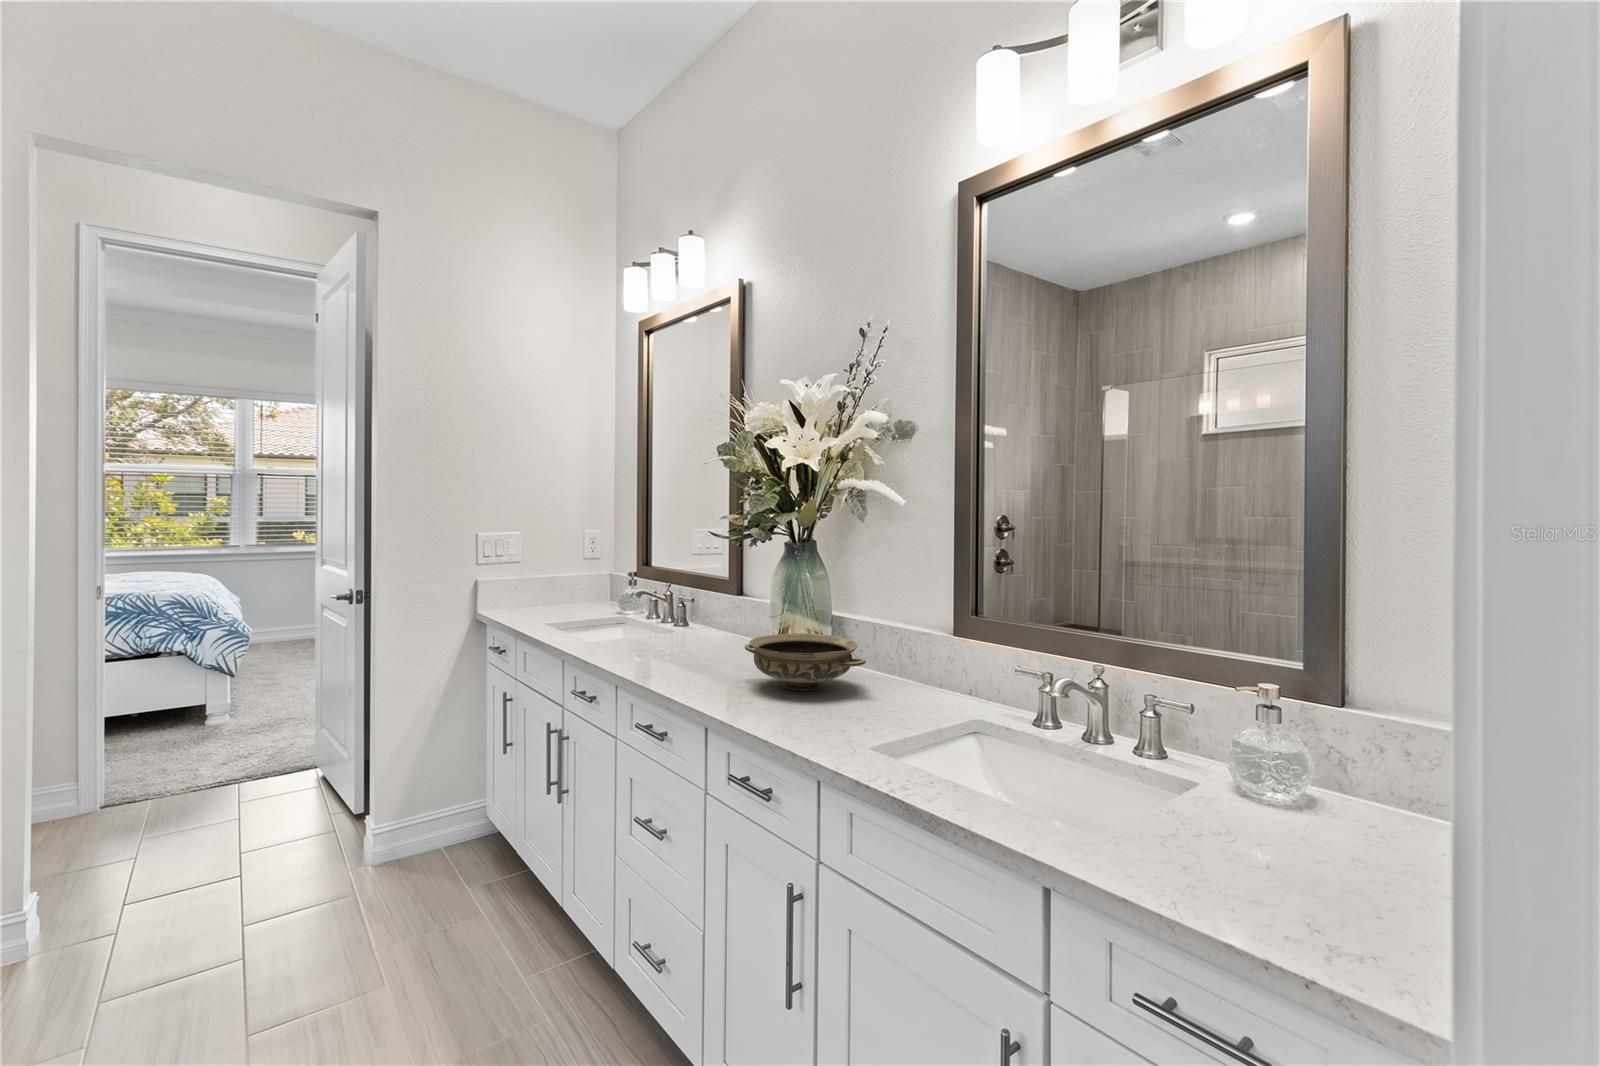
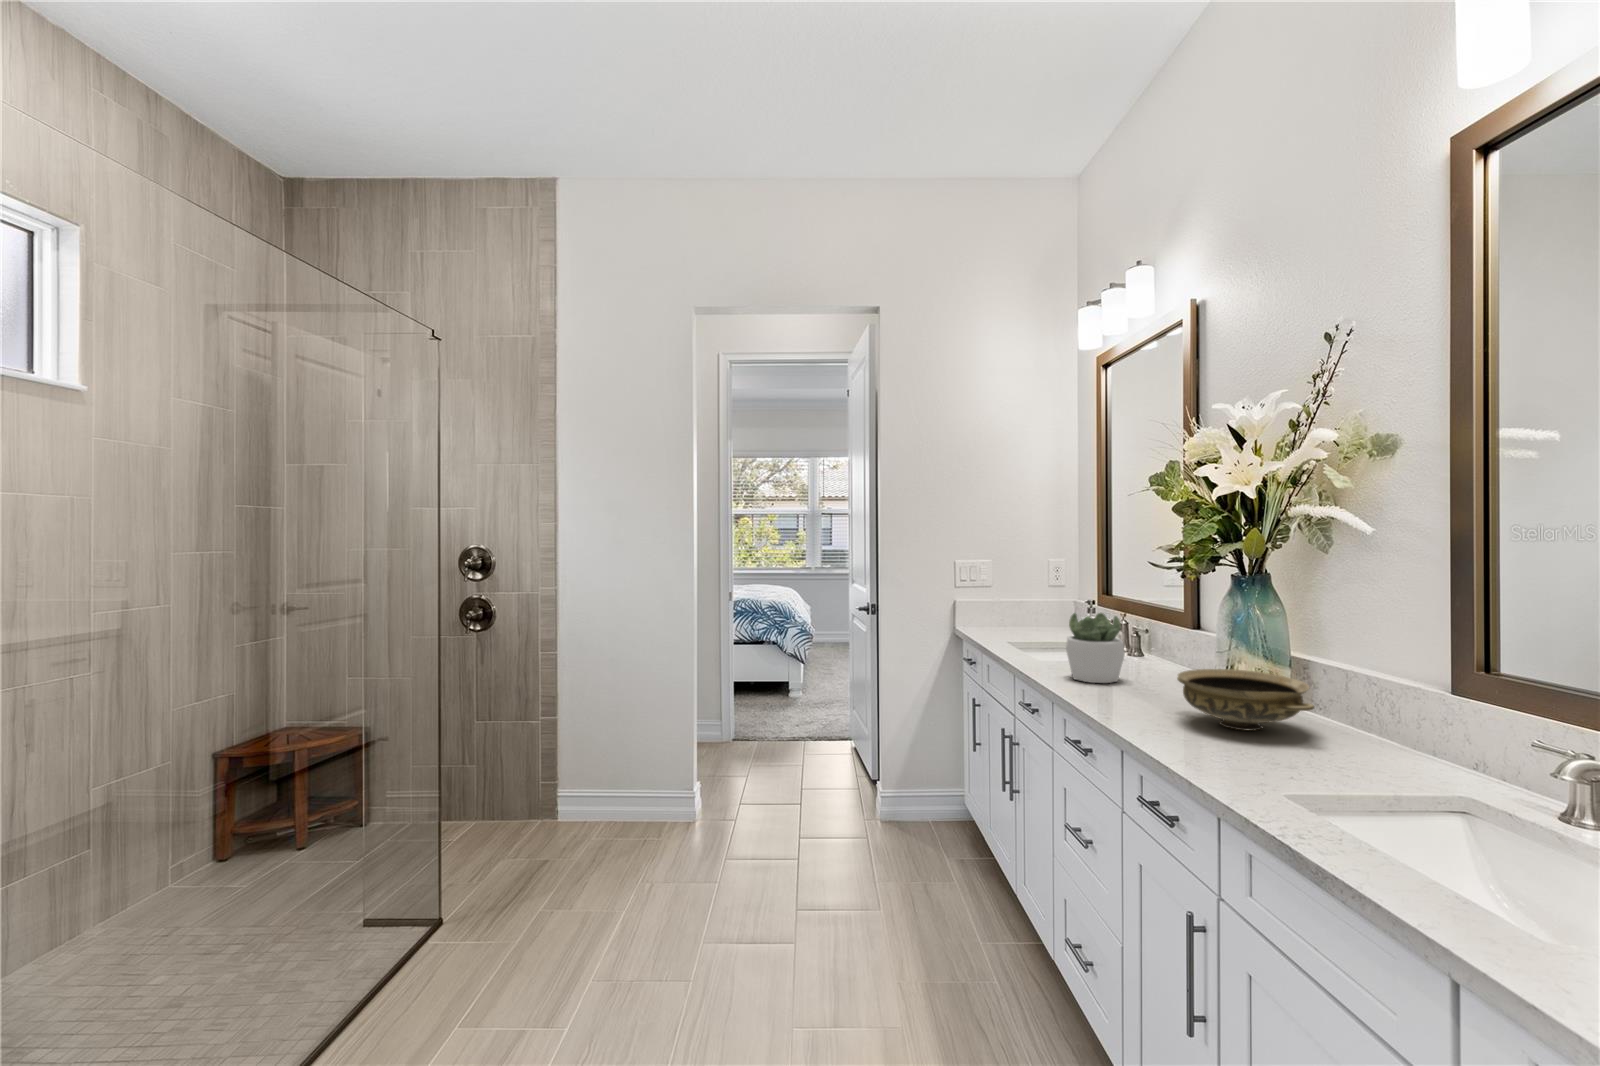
succulent plant: none [623,586,683,661] -> present [1066,613,1125,683]

